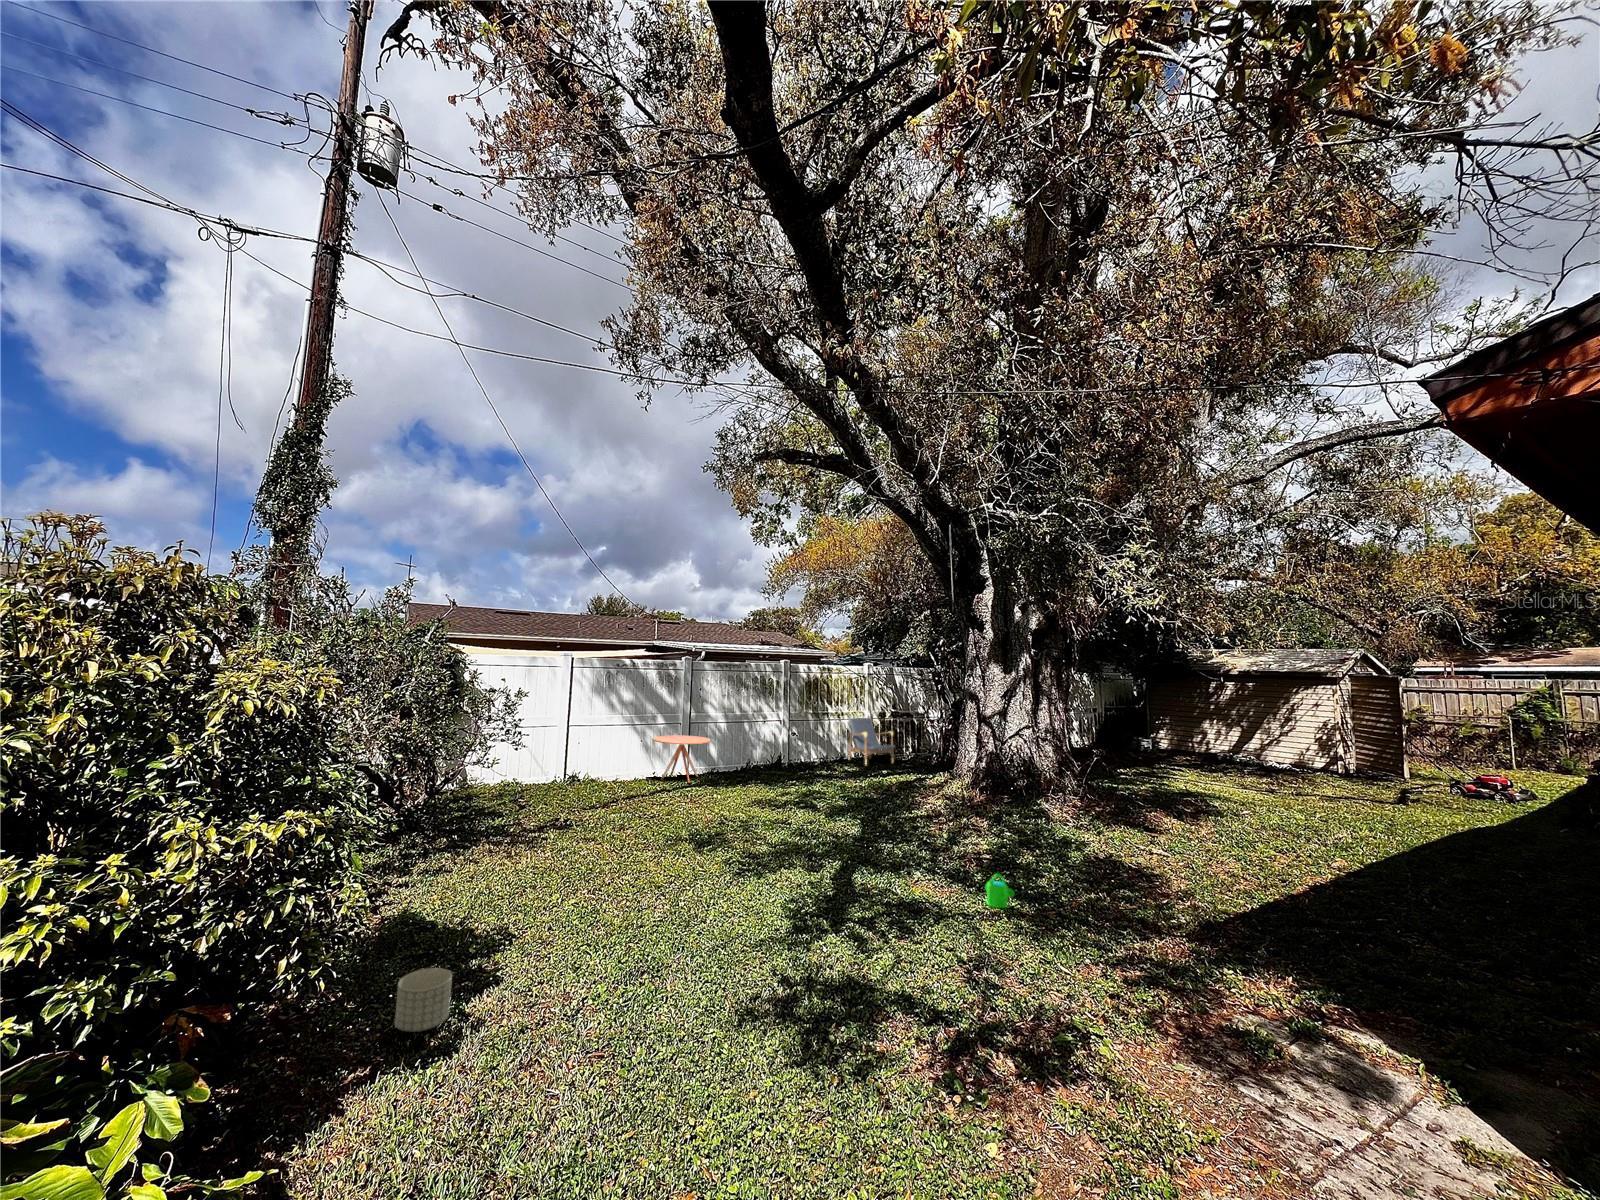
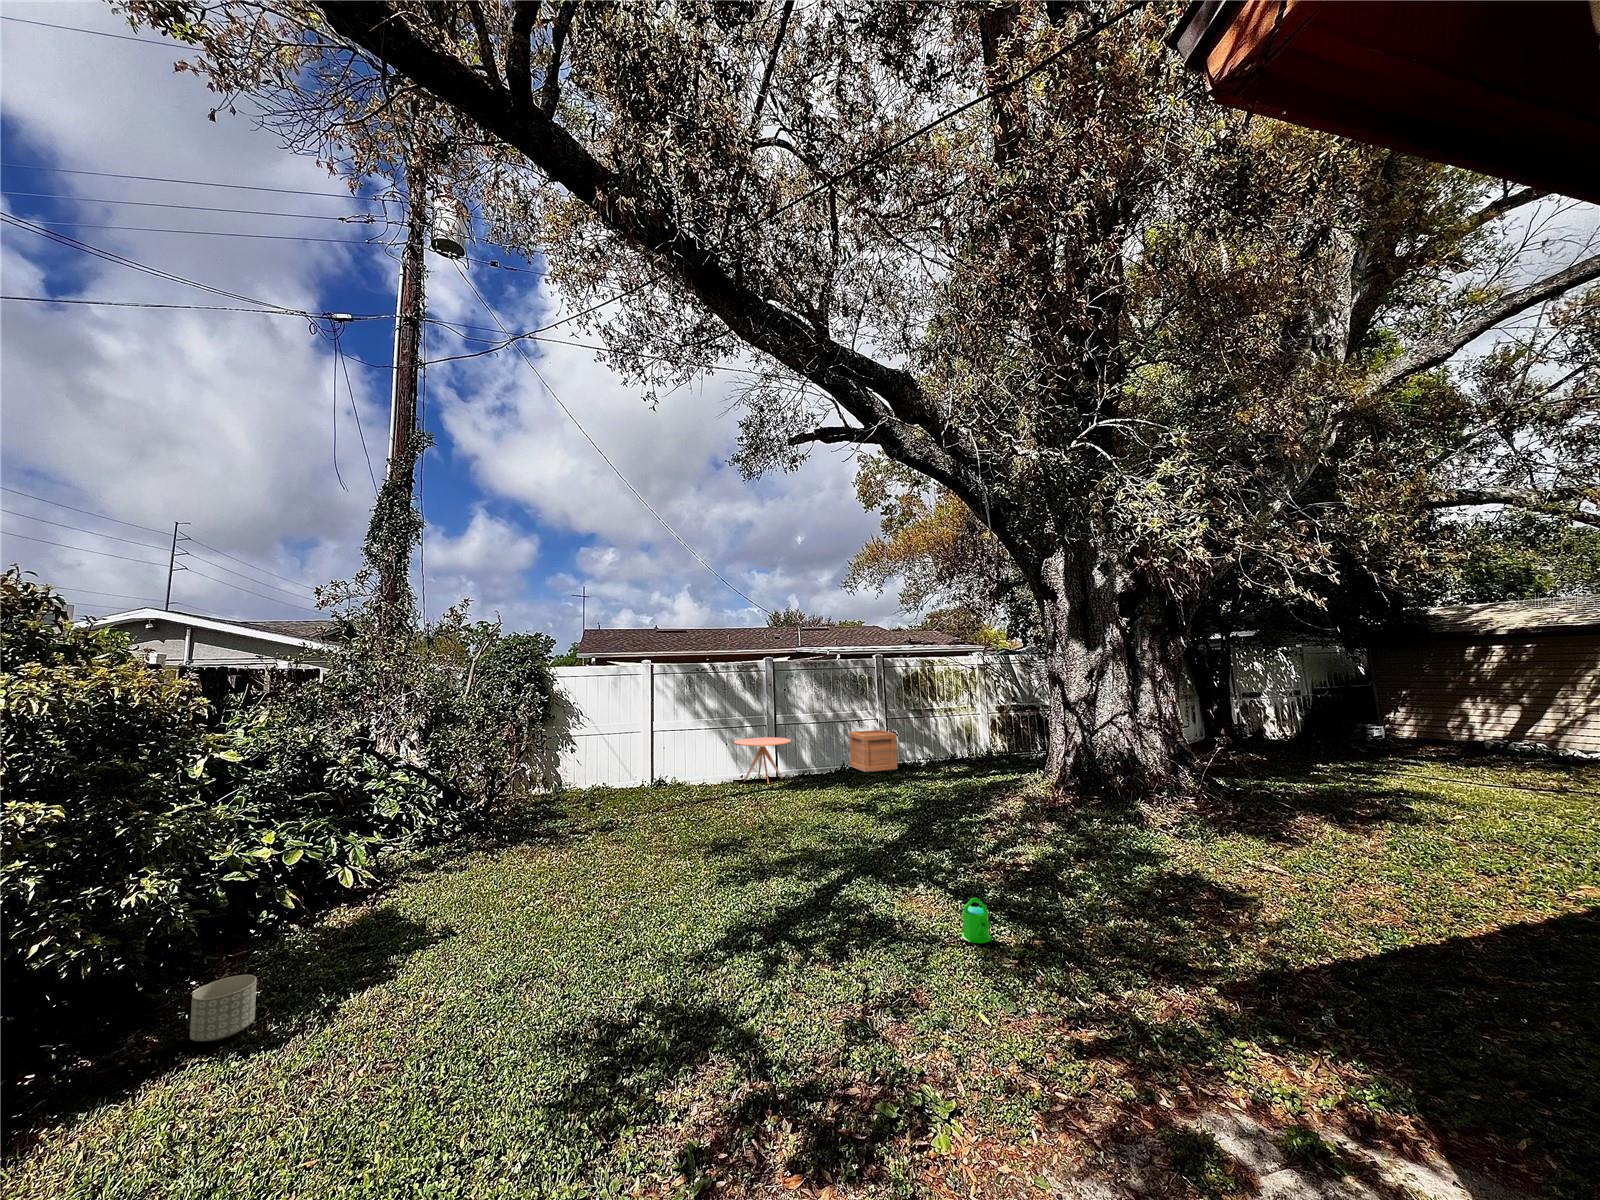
lounge chair: present [849,718,895,764] -> none [959,713,1011,764]
wooden crate: none [753,731,801,771] -> present [849,730,898,772]

